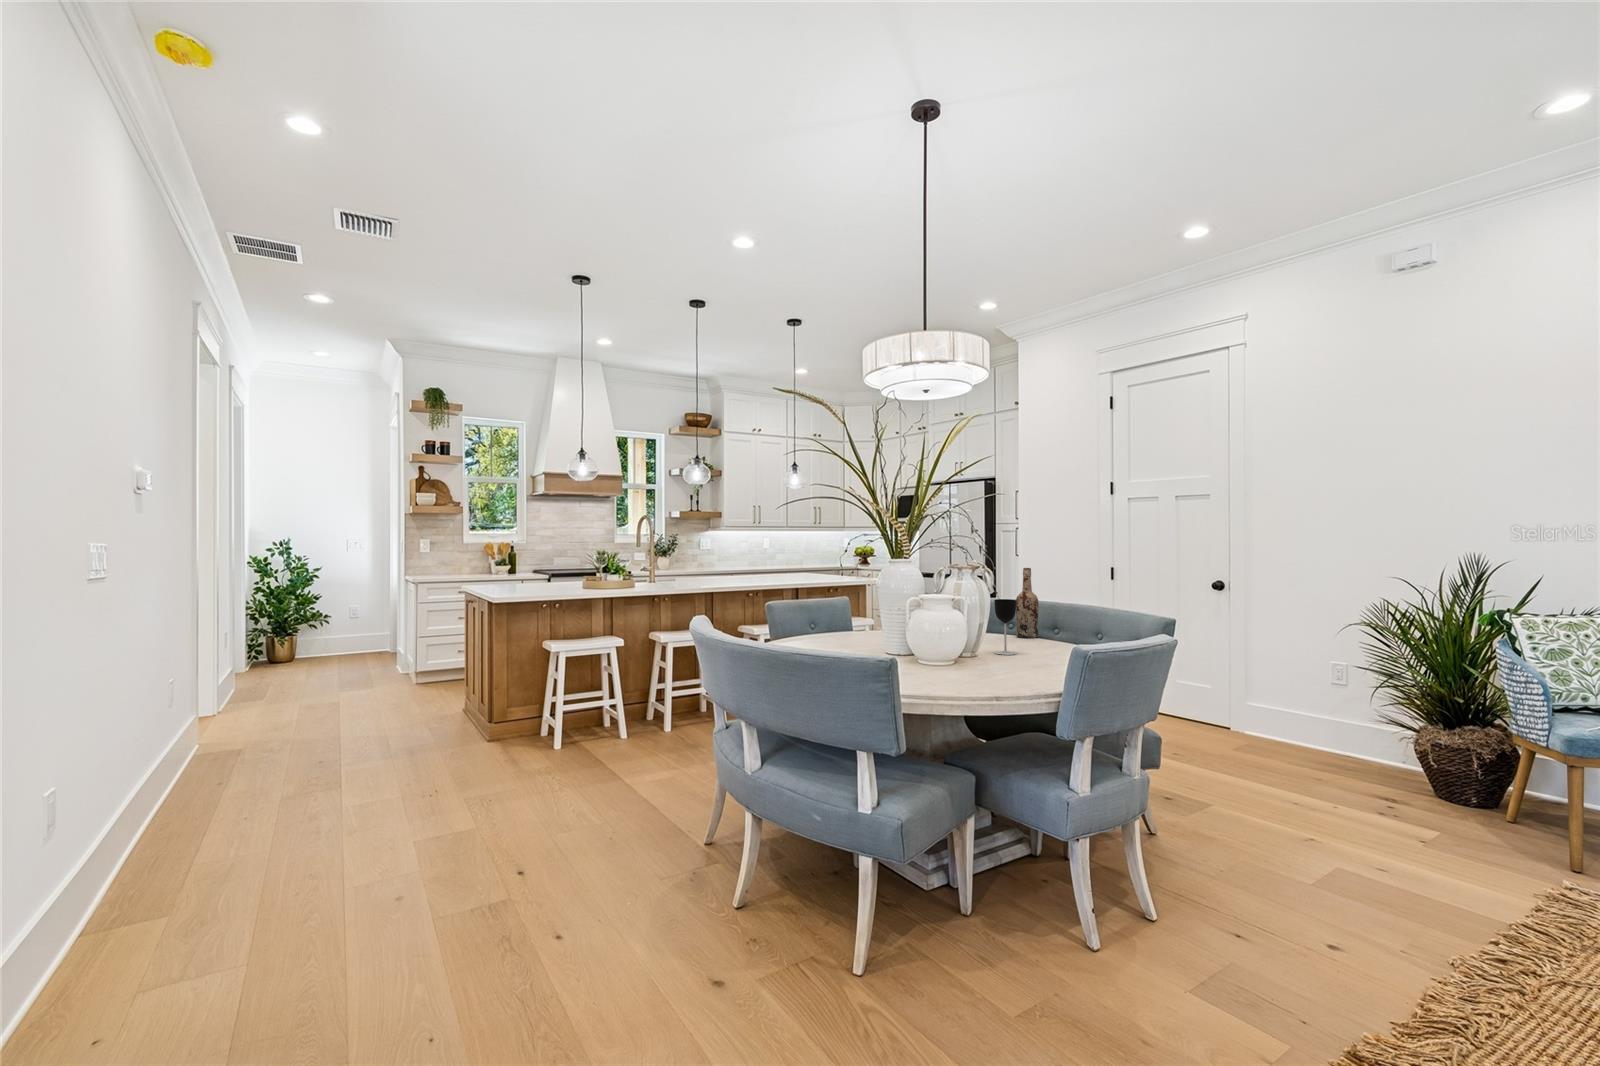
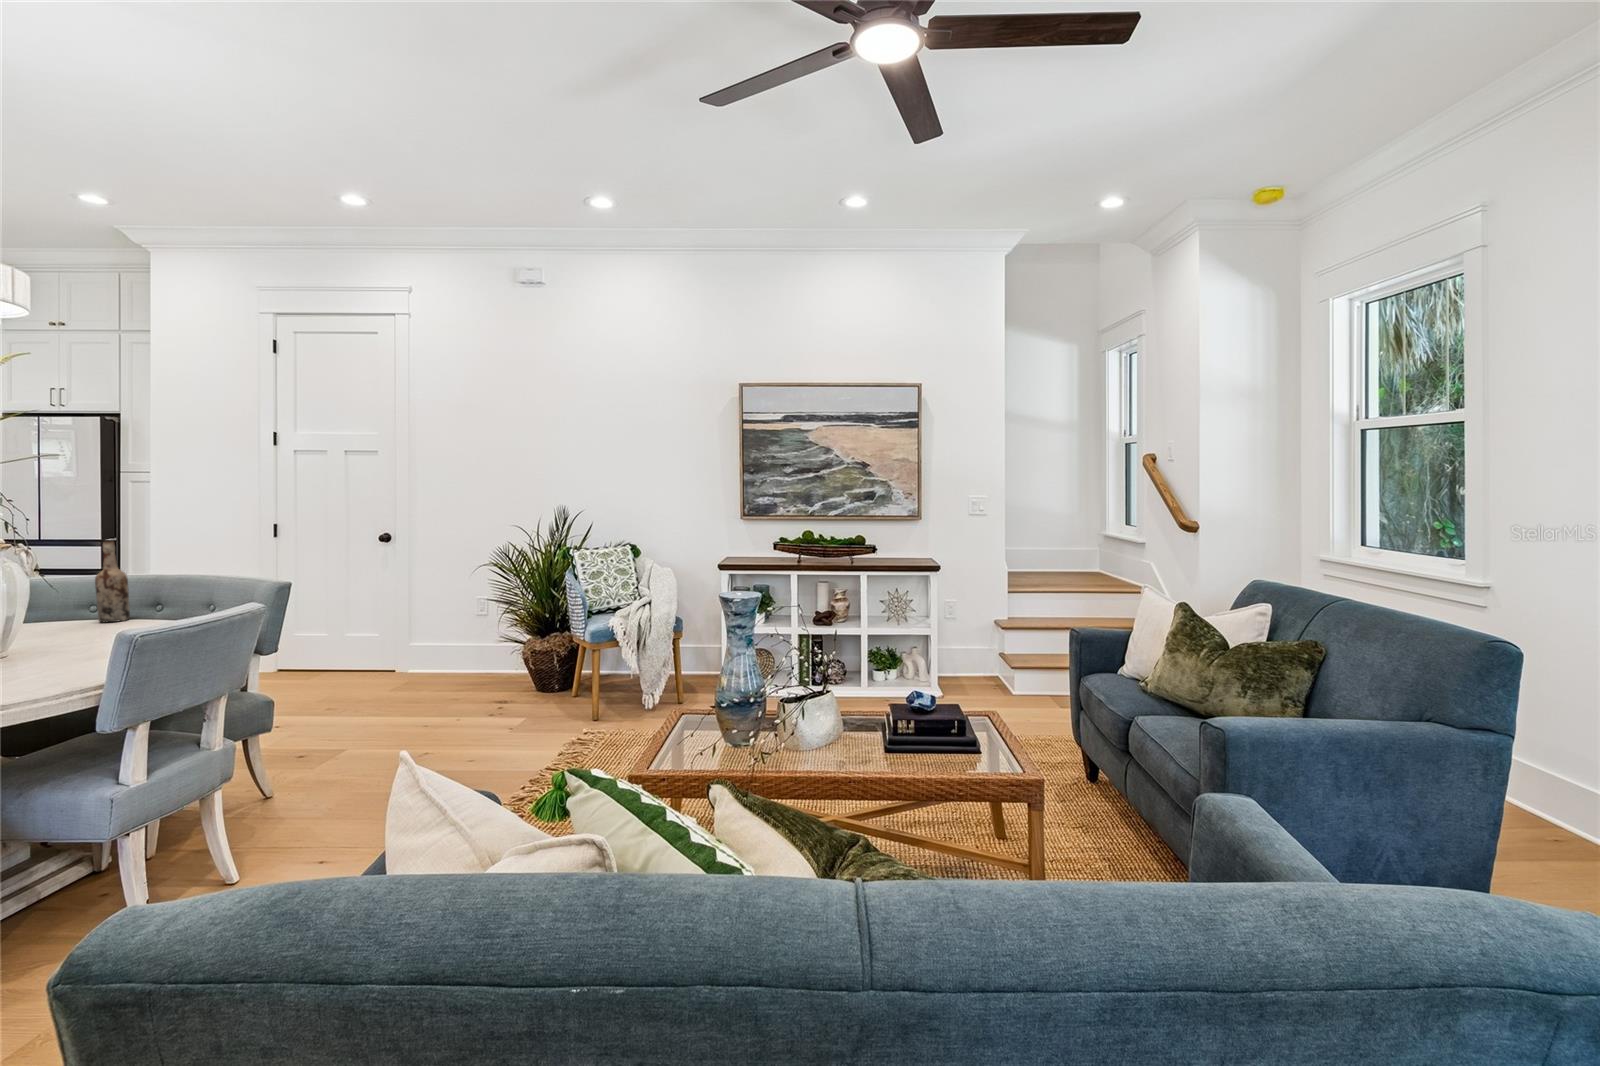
wine glass: present [994,599,1016,655] -> none [40,584,78,650]

